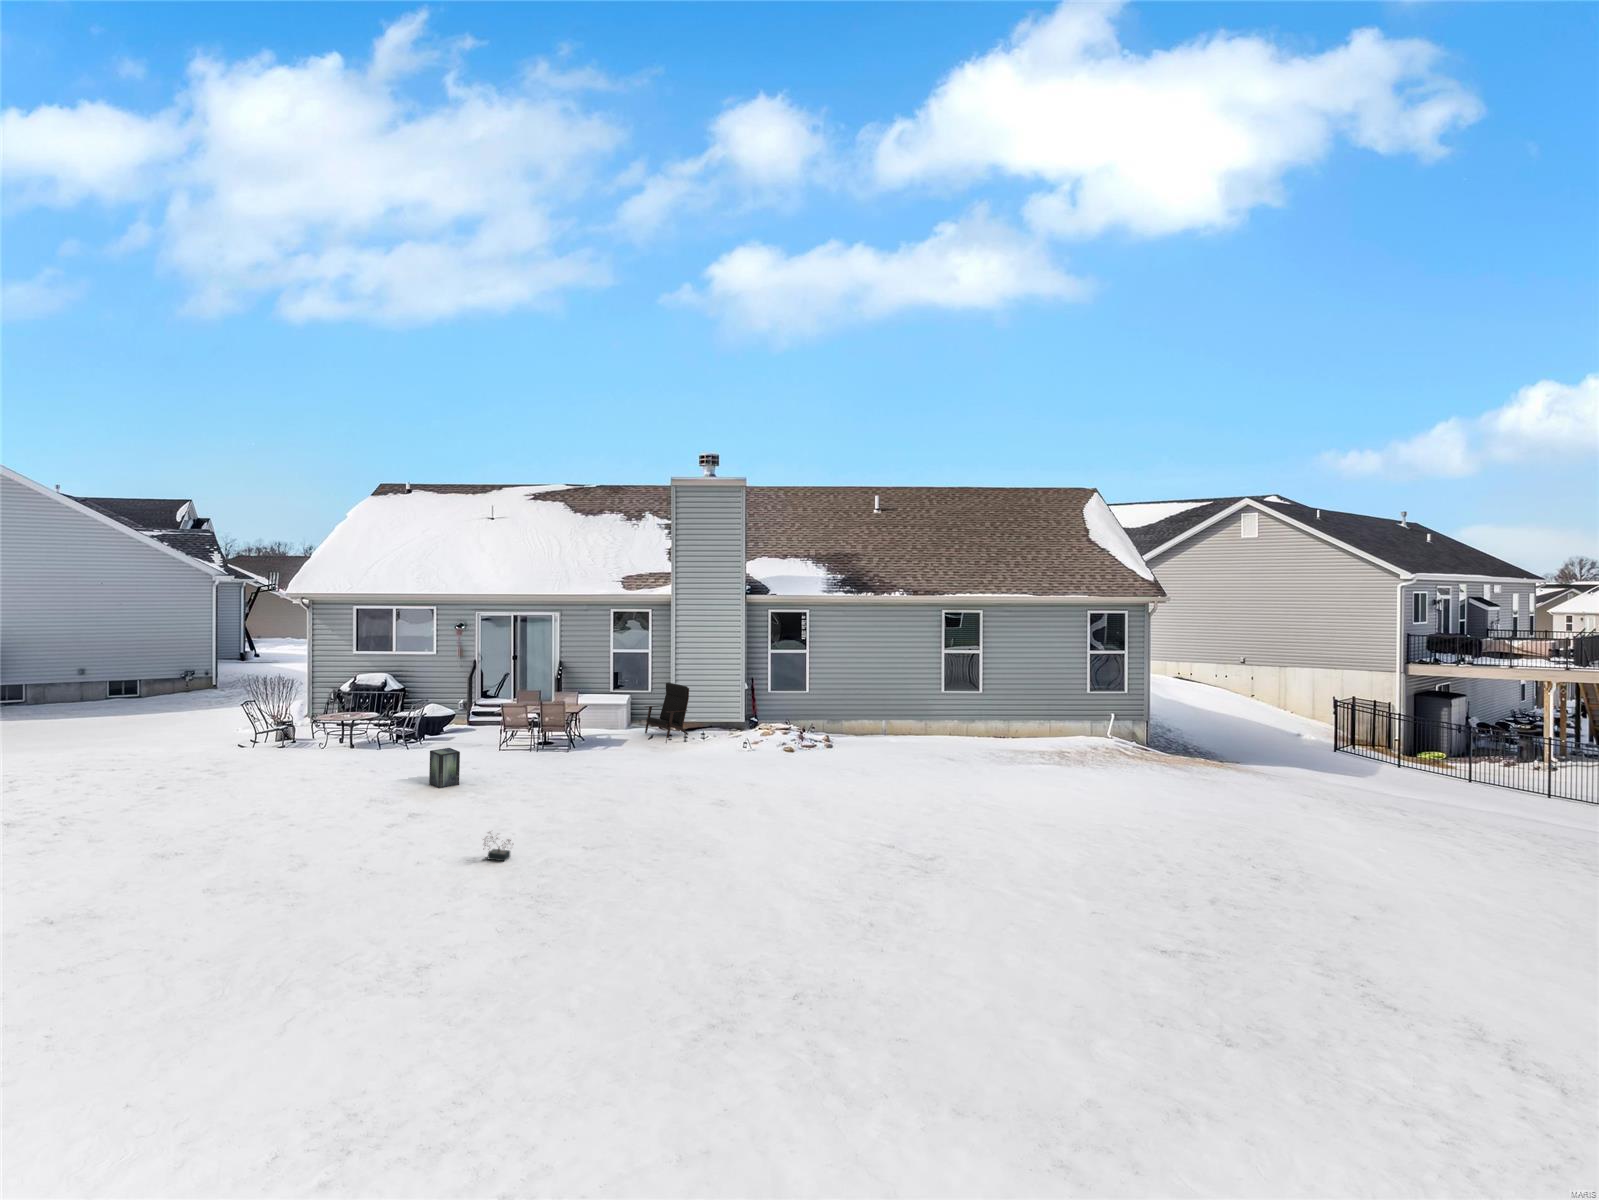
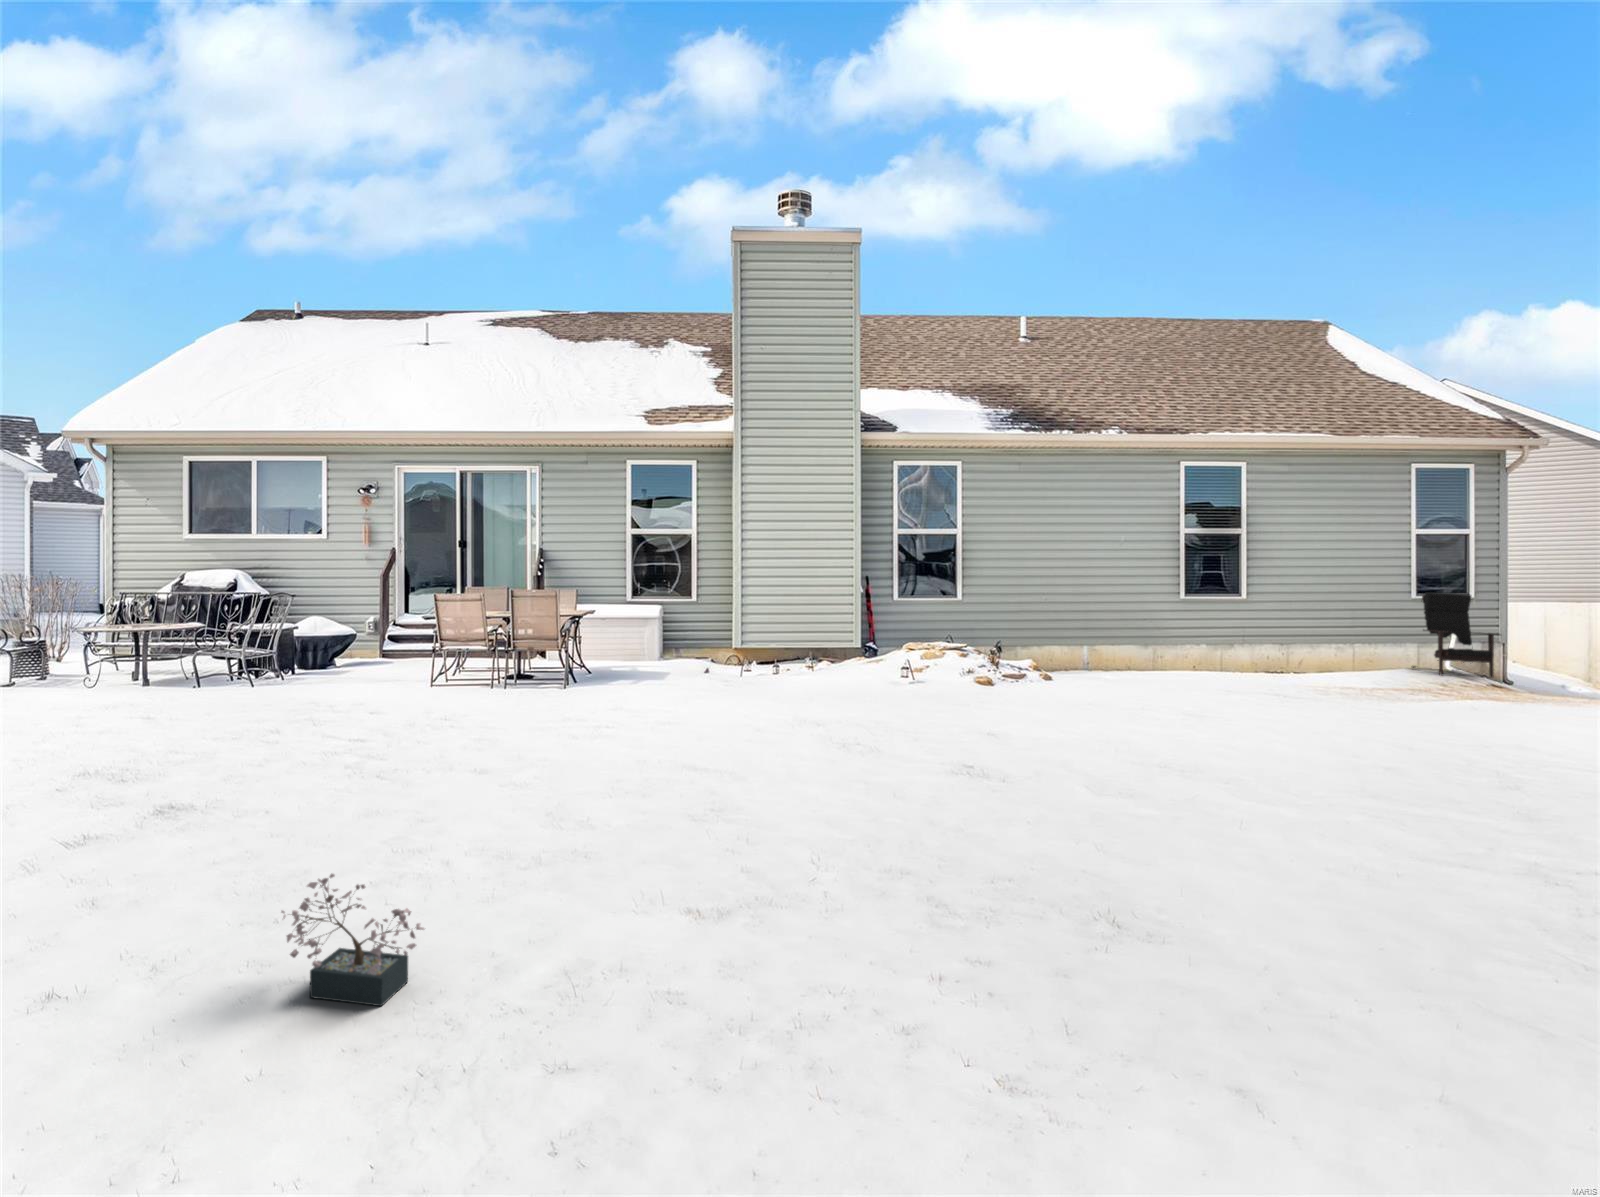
lounge chair: present [645,683,689,738] -> present [1412,592,1494,678]
storage box: present [429,748,460,788] -> none [244,654,319,749]

